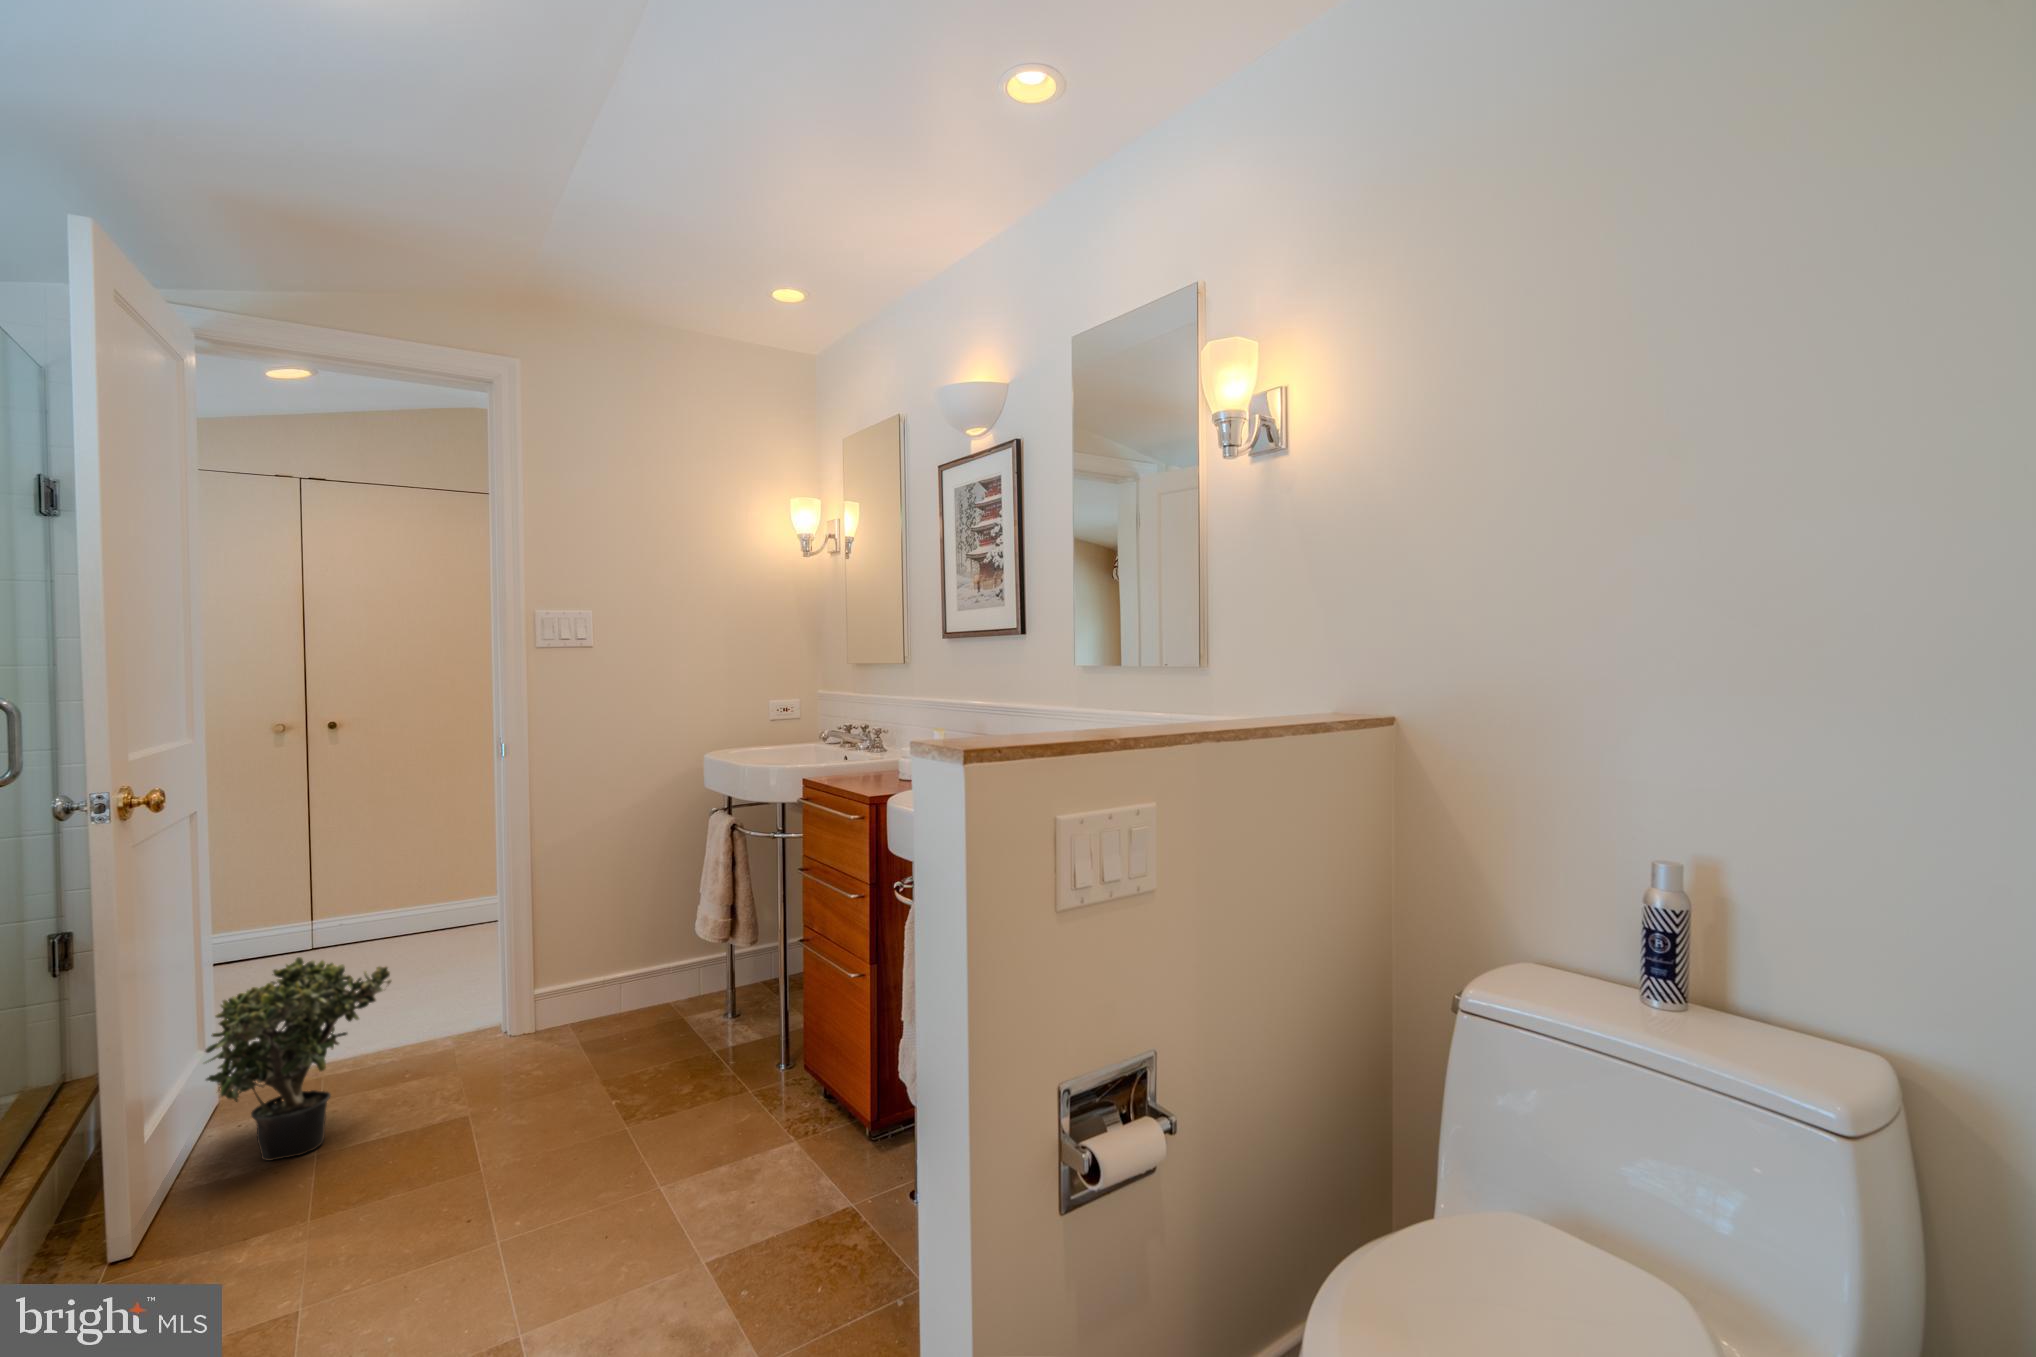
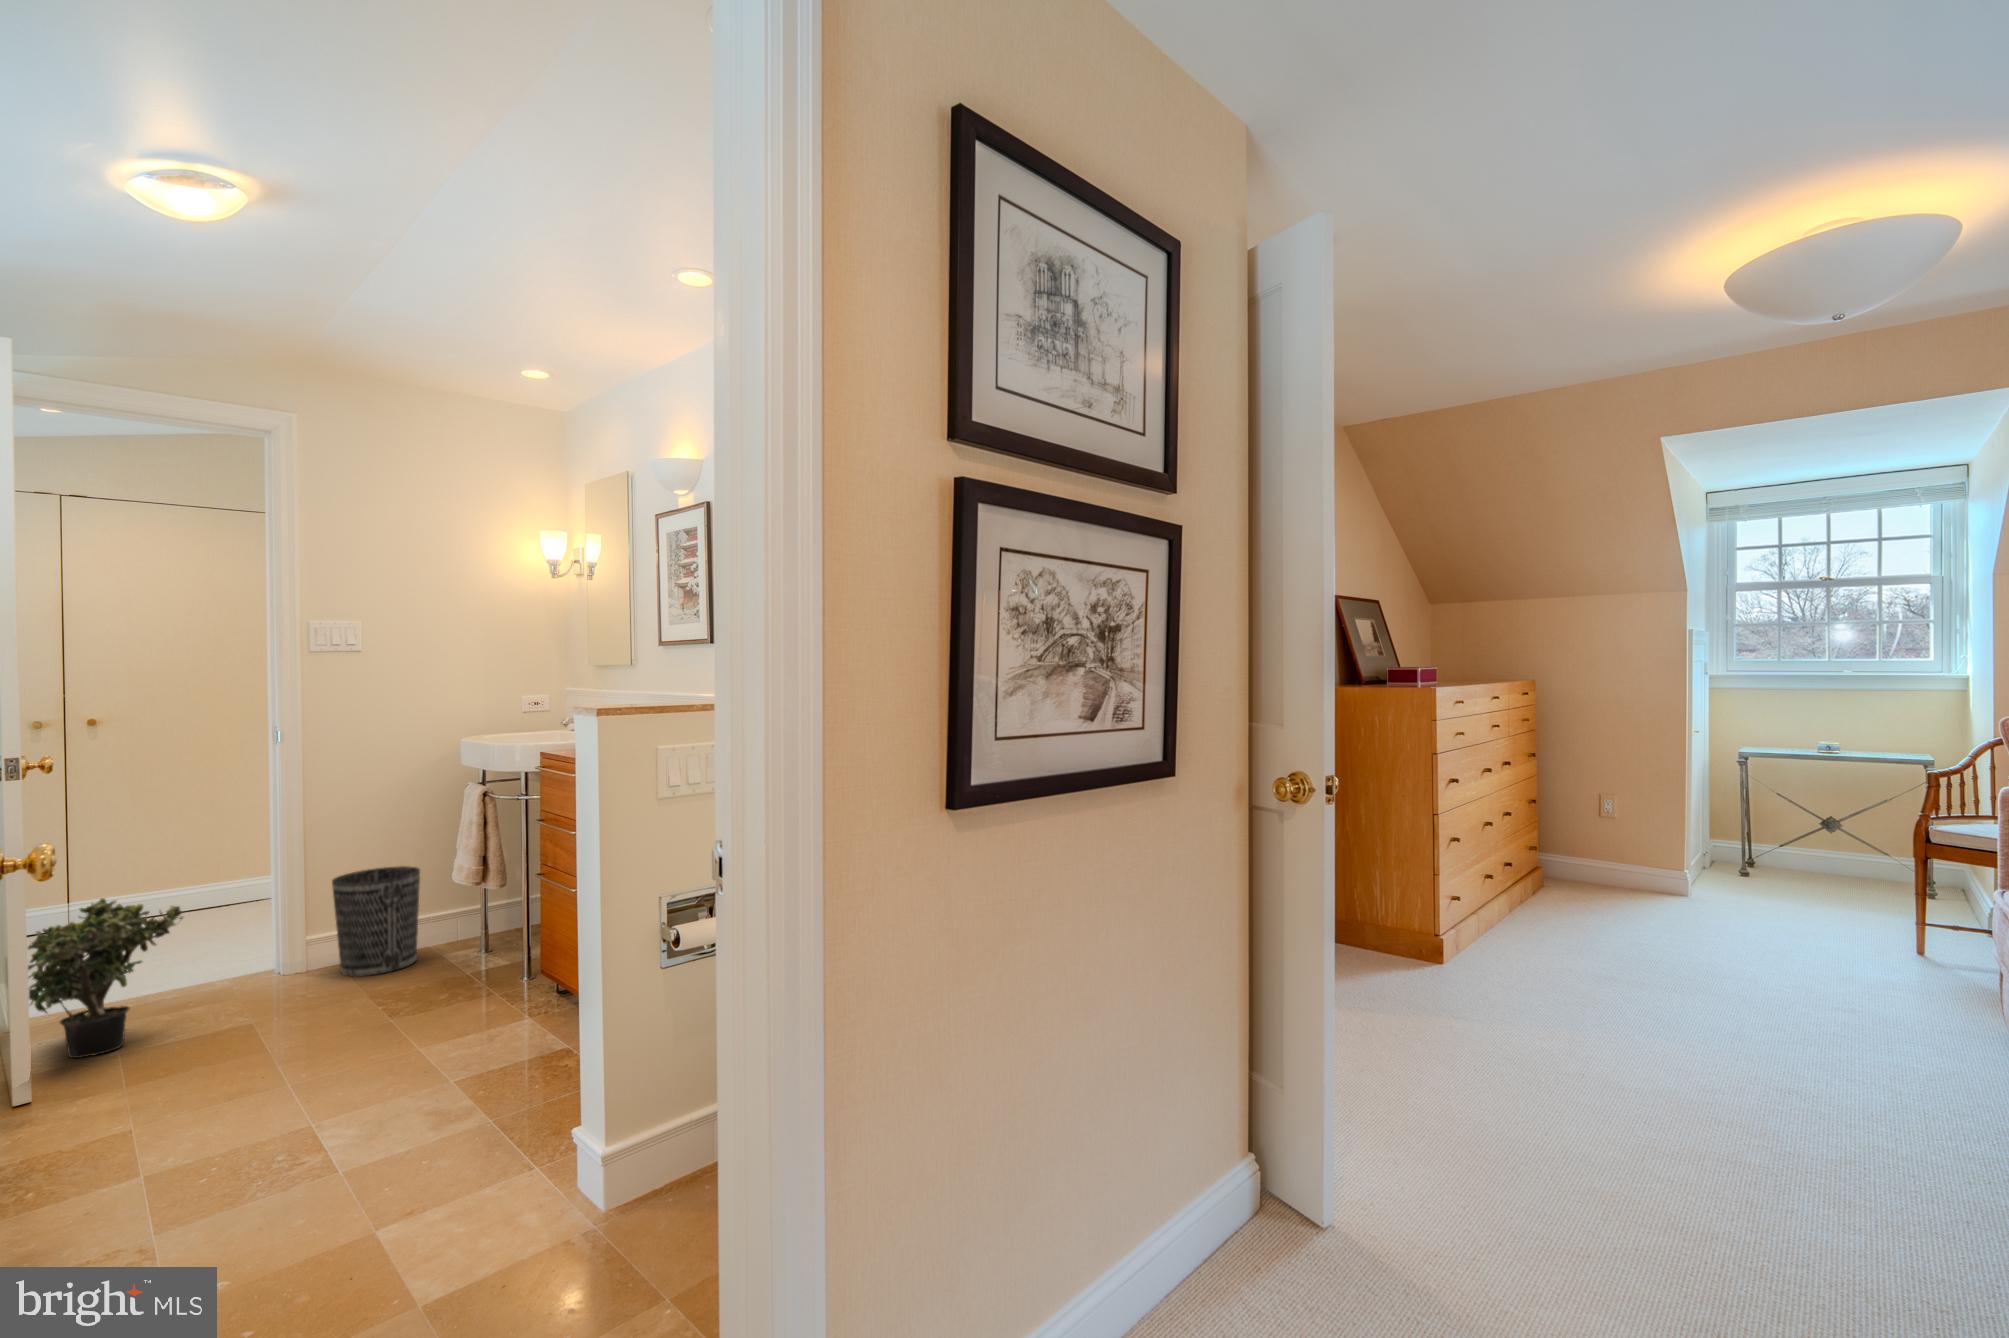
wastebasket: none [563,907,661,1047] -> present [332,866,420,977]

